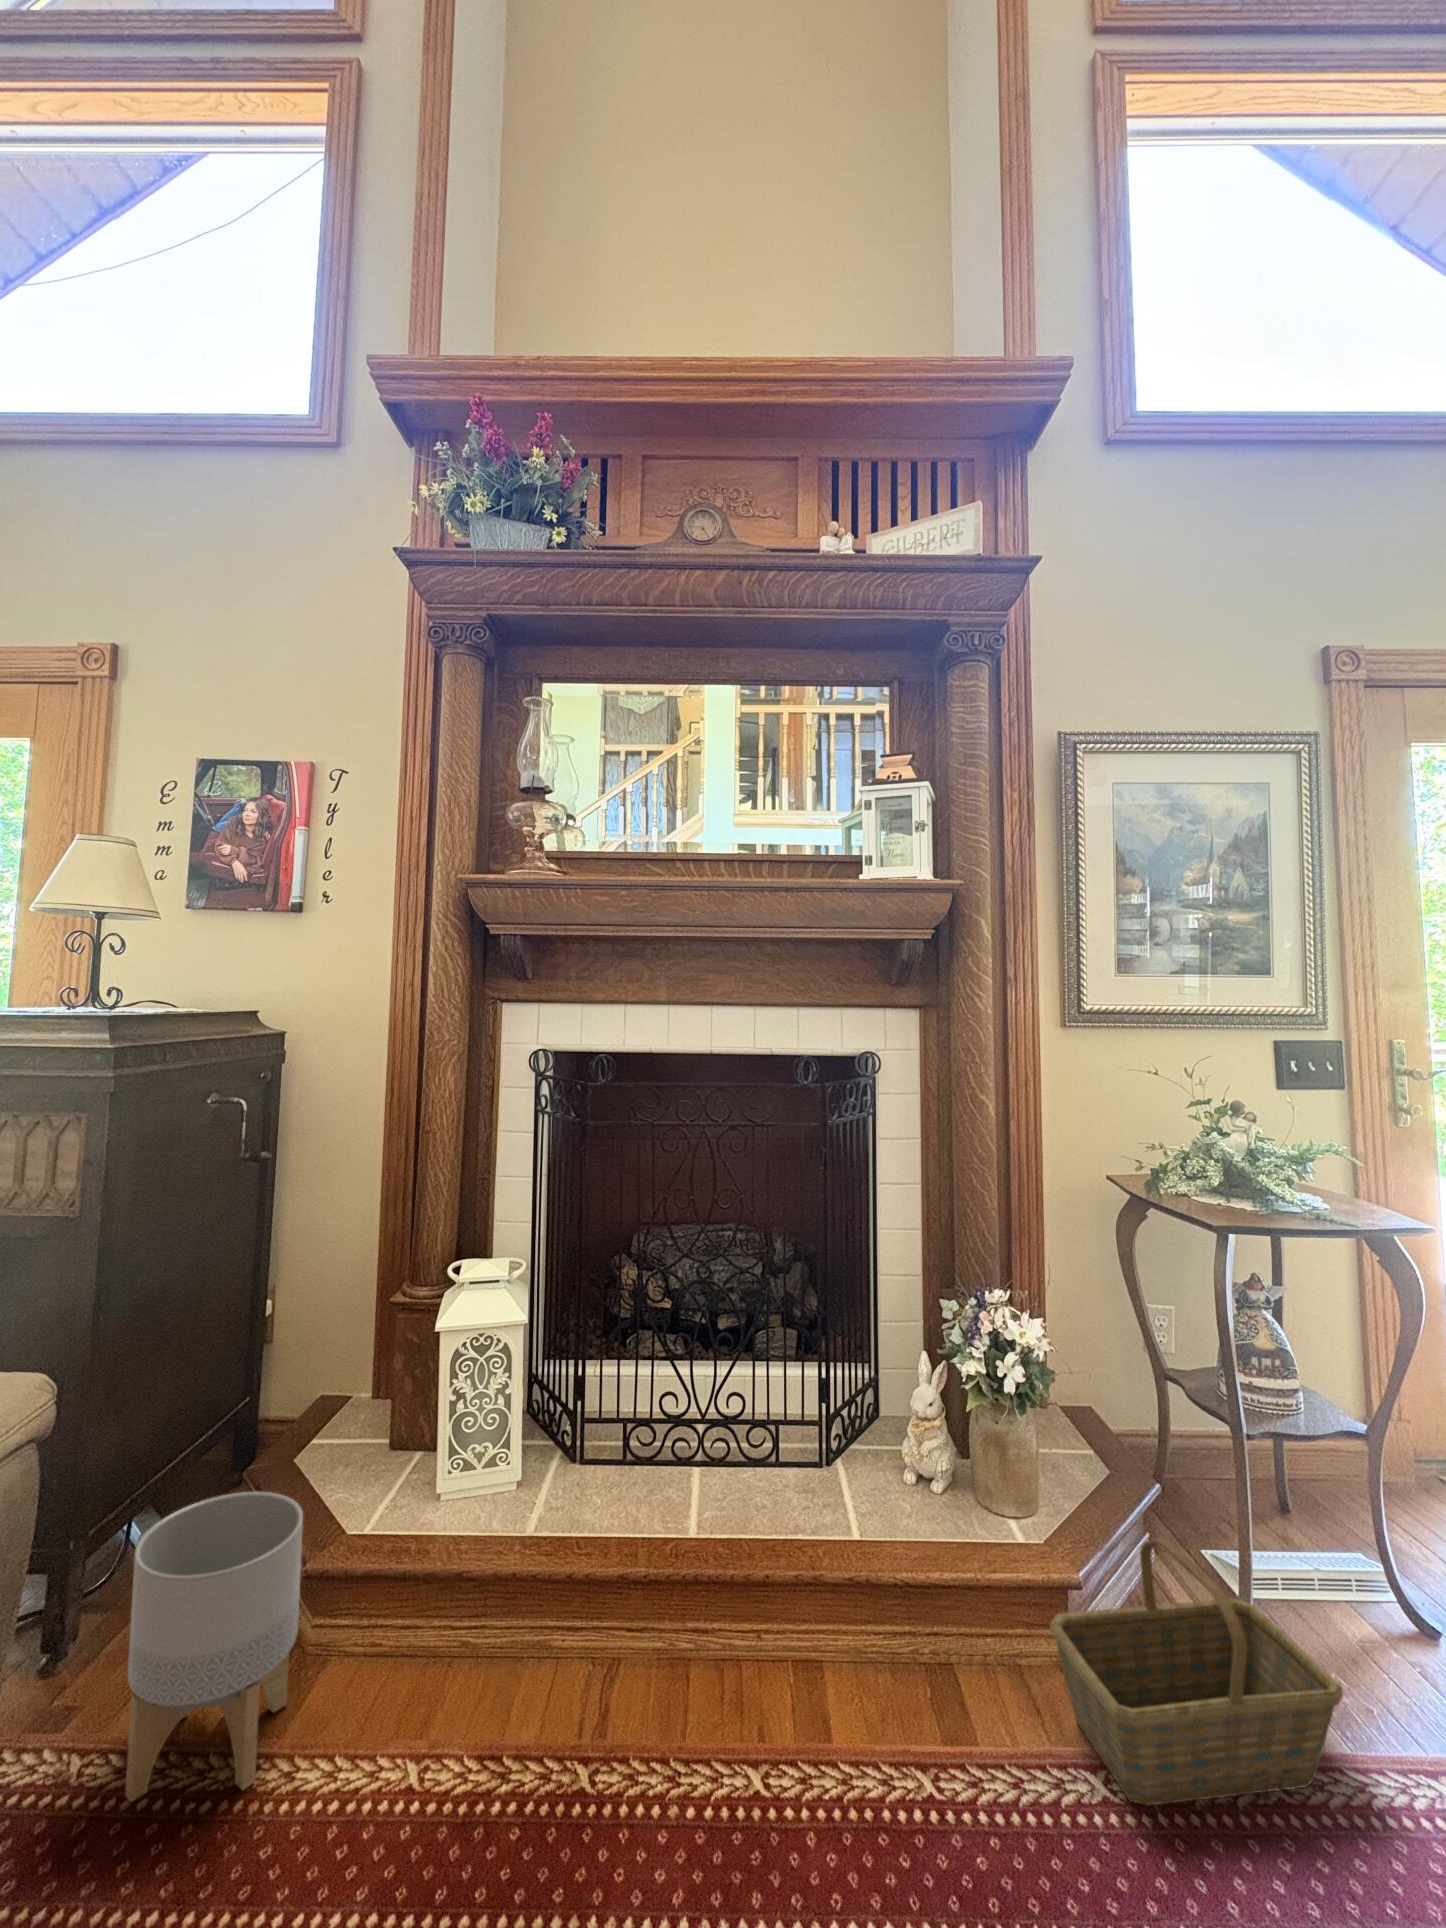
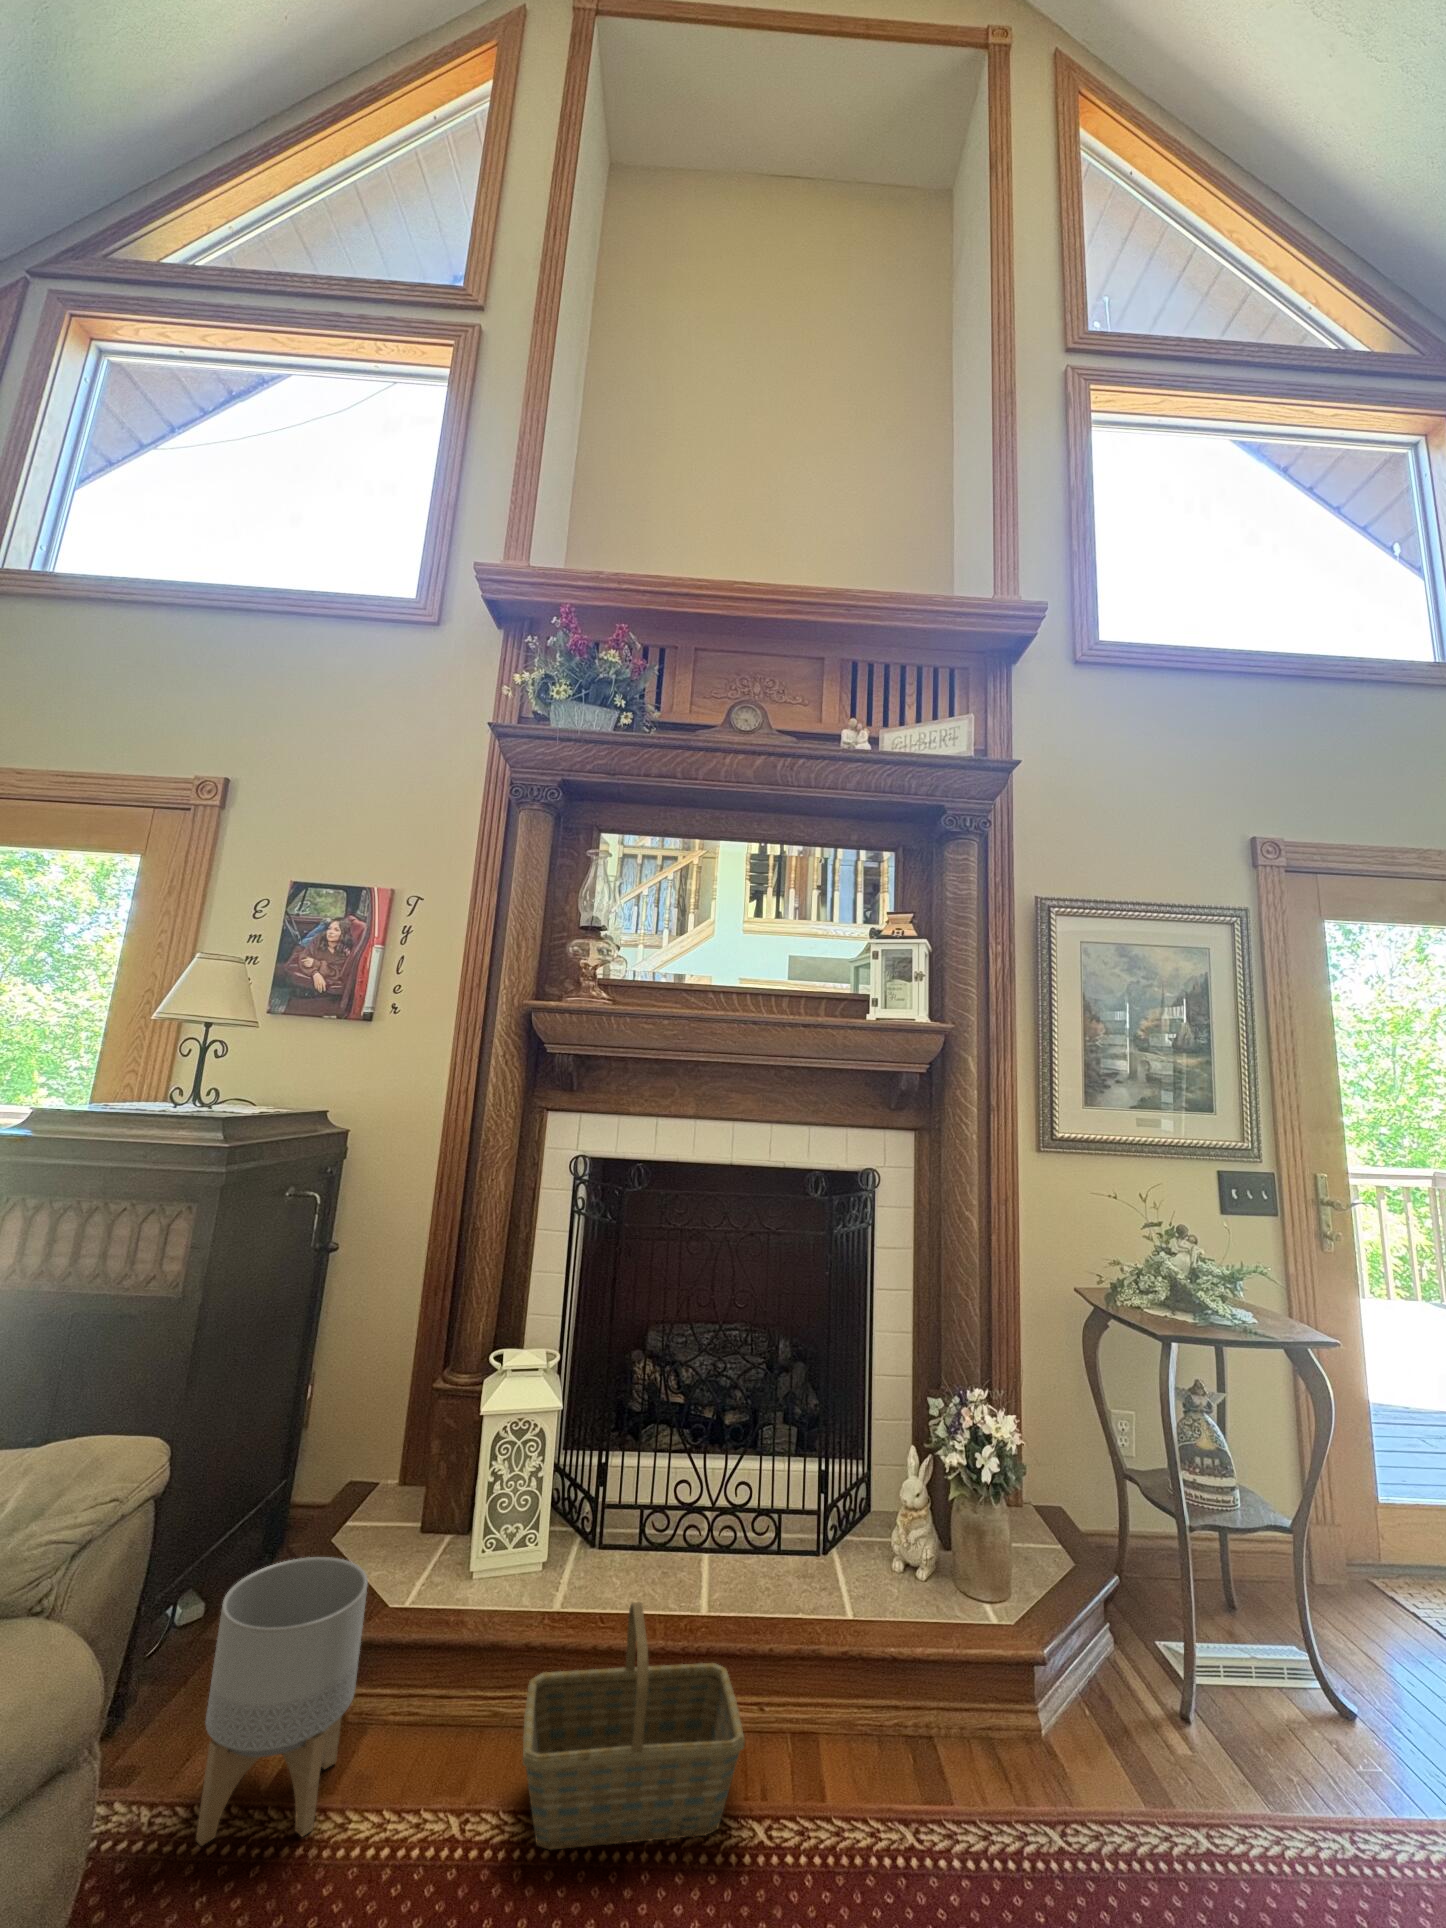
basket: present [1050,1538,1343,1806] -> present [523,1602,745,1850]

